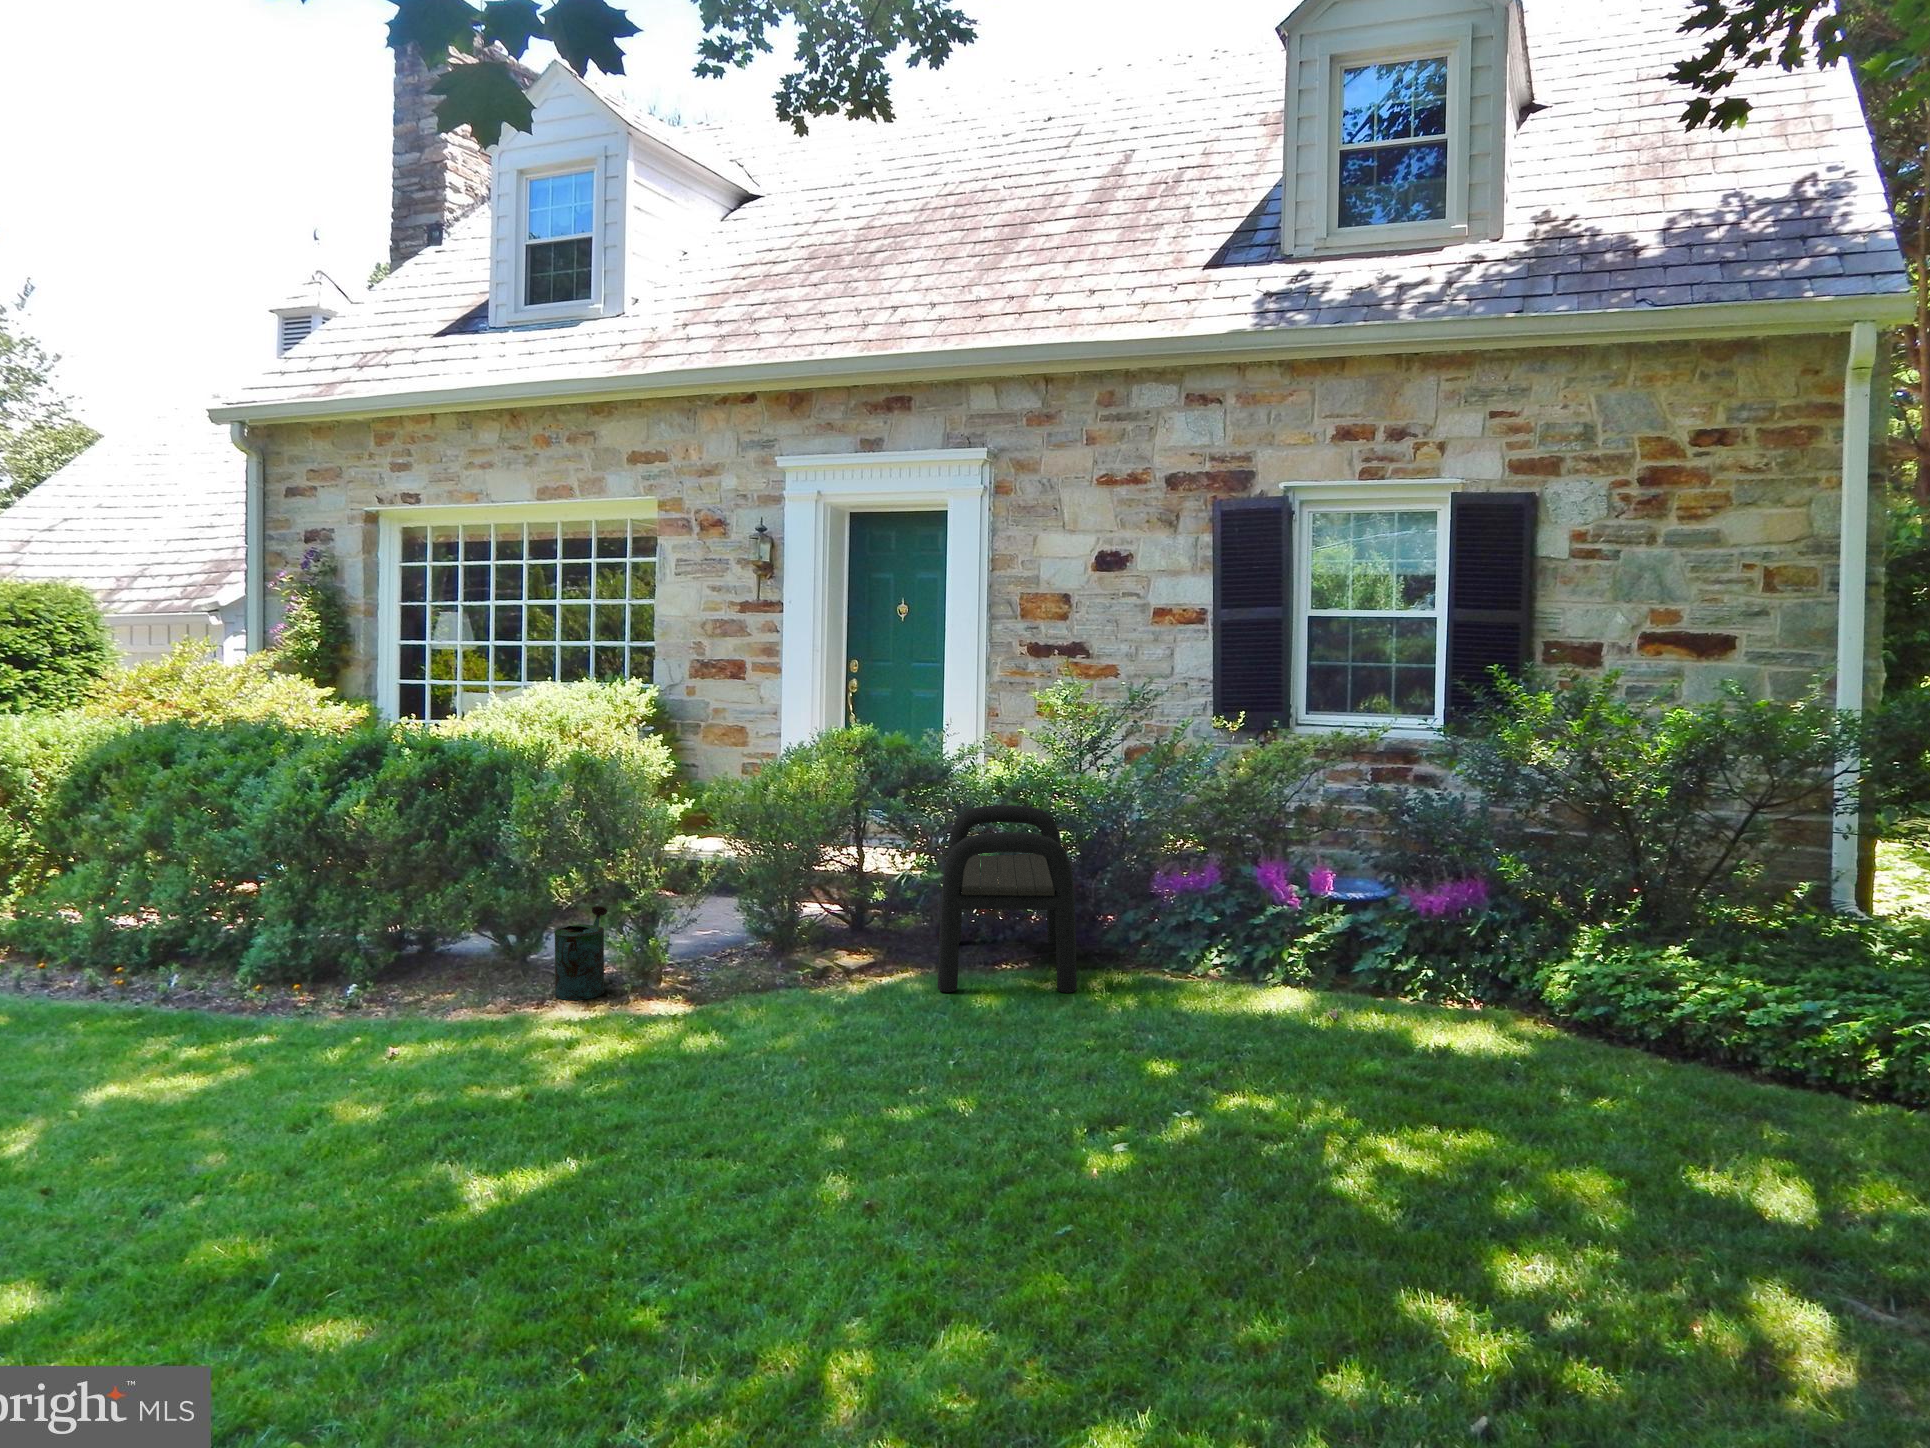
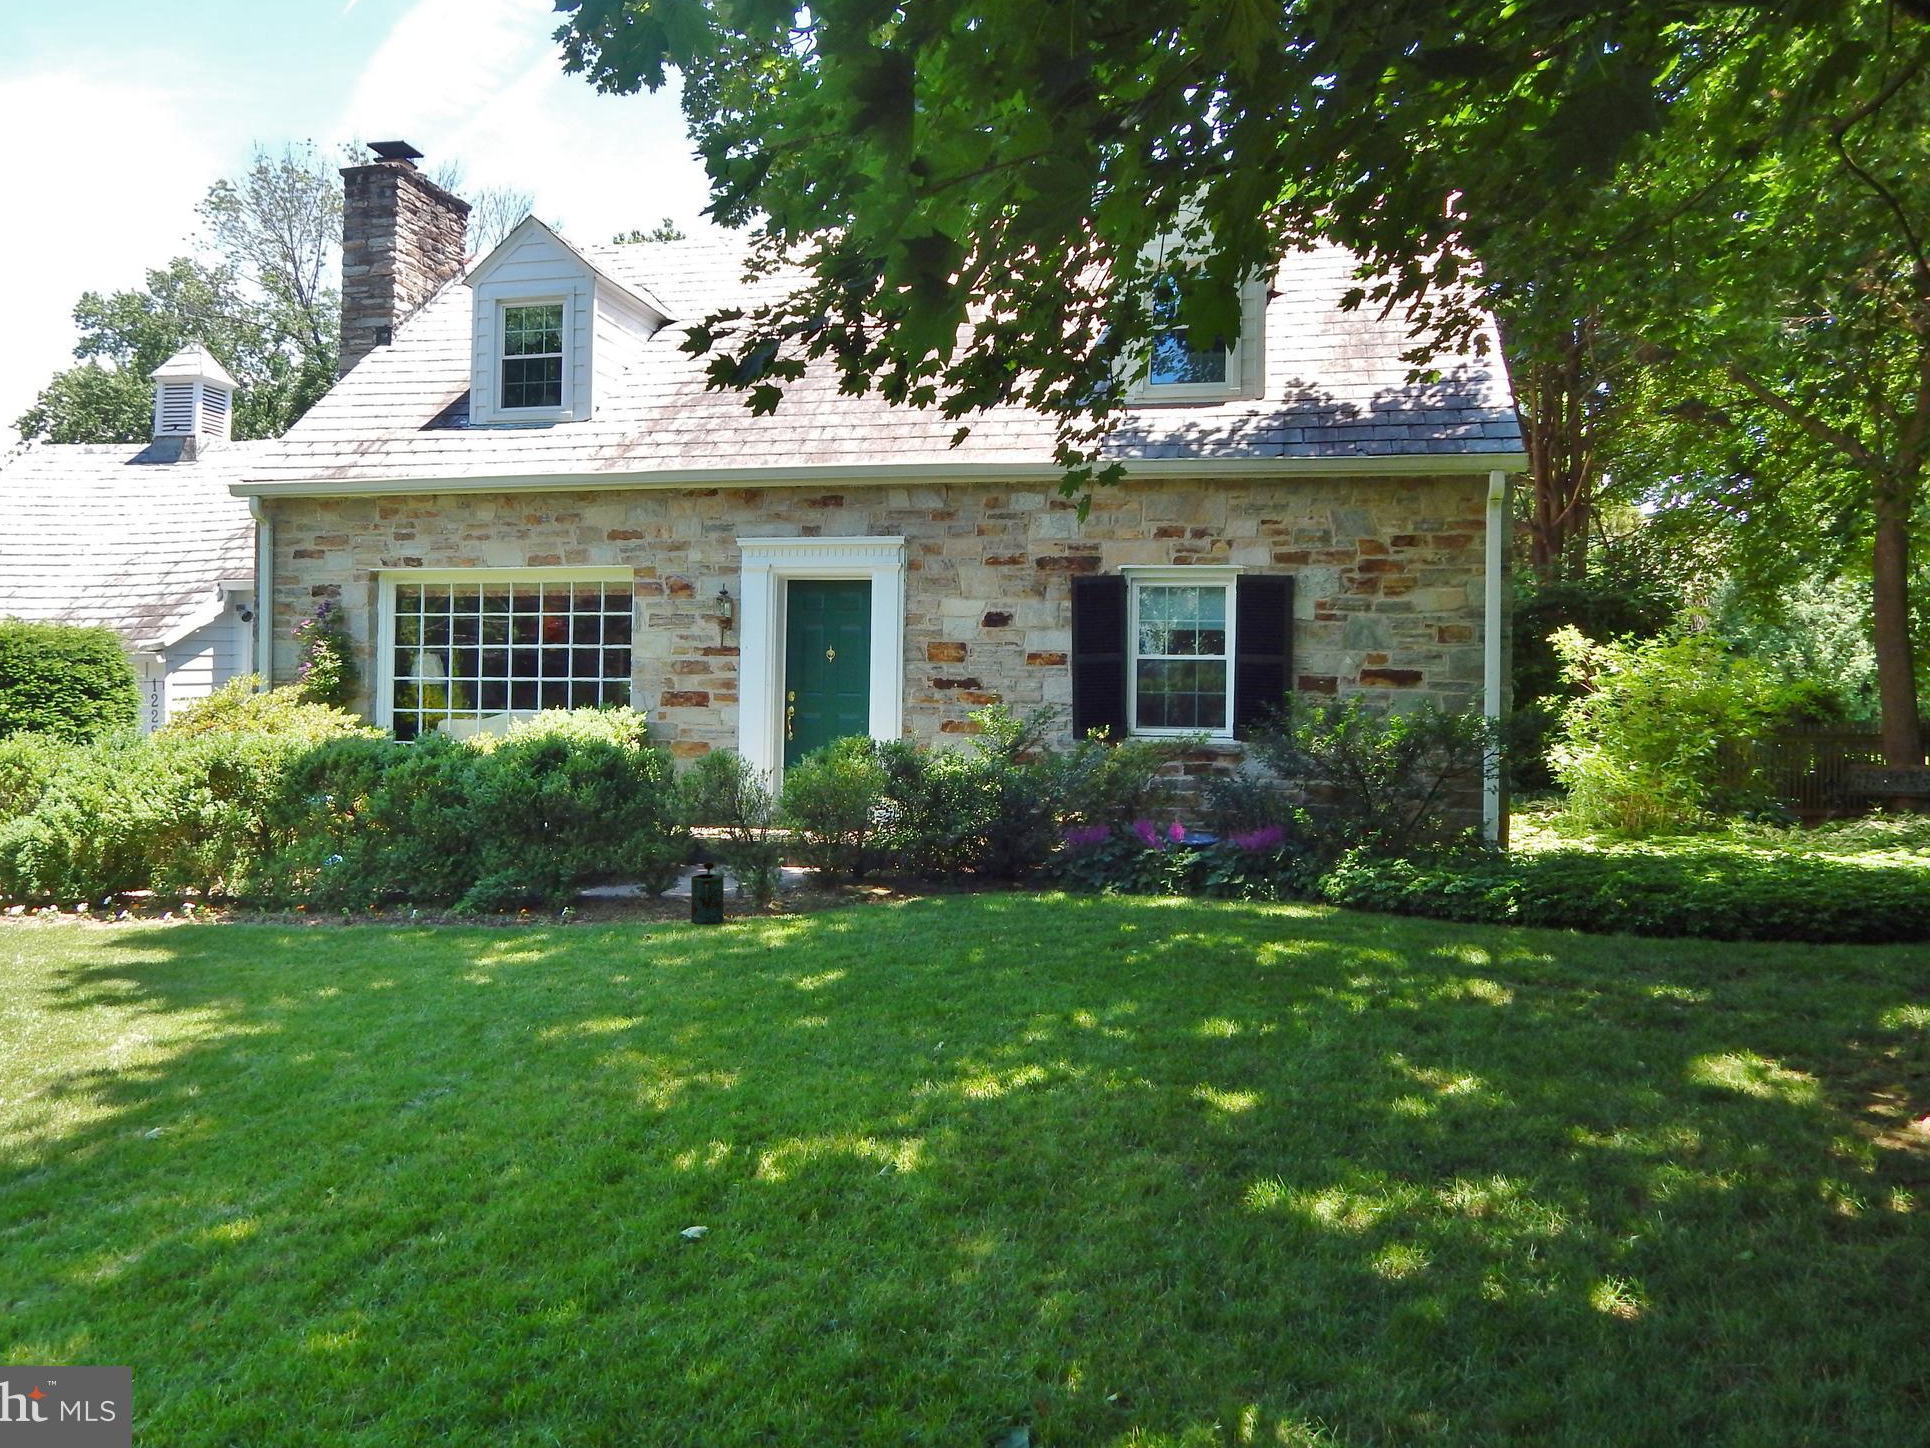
bench: present [938,805,1077,993] -> none [924,791,1036,911]

